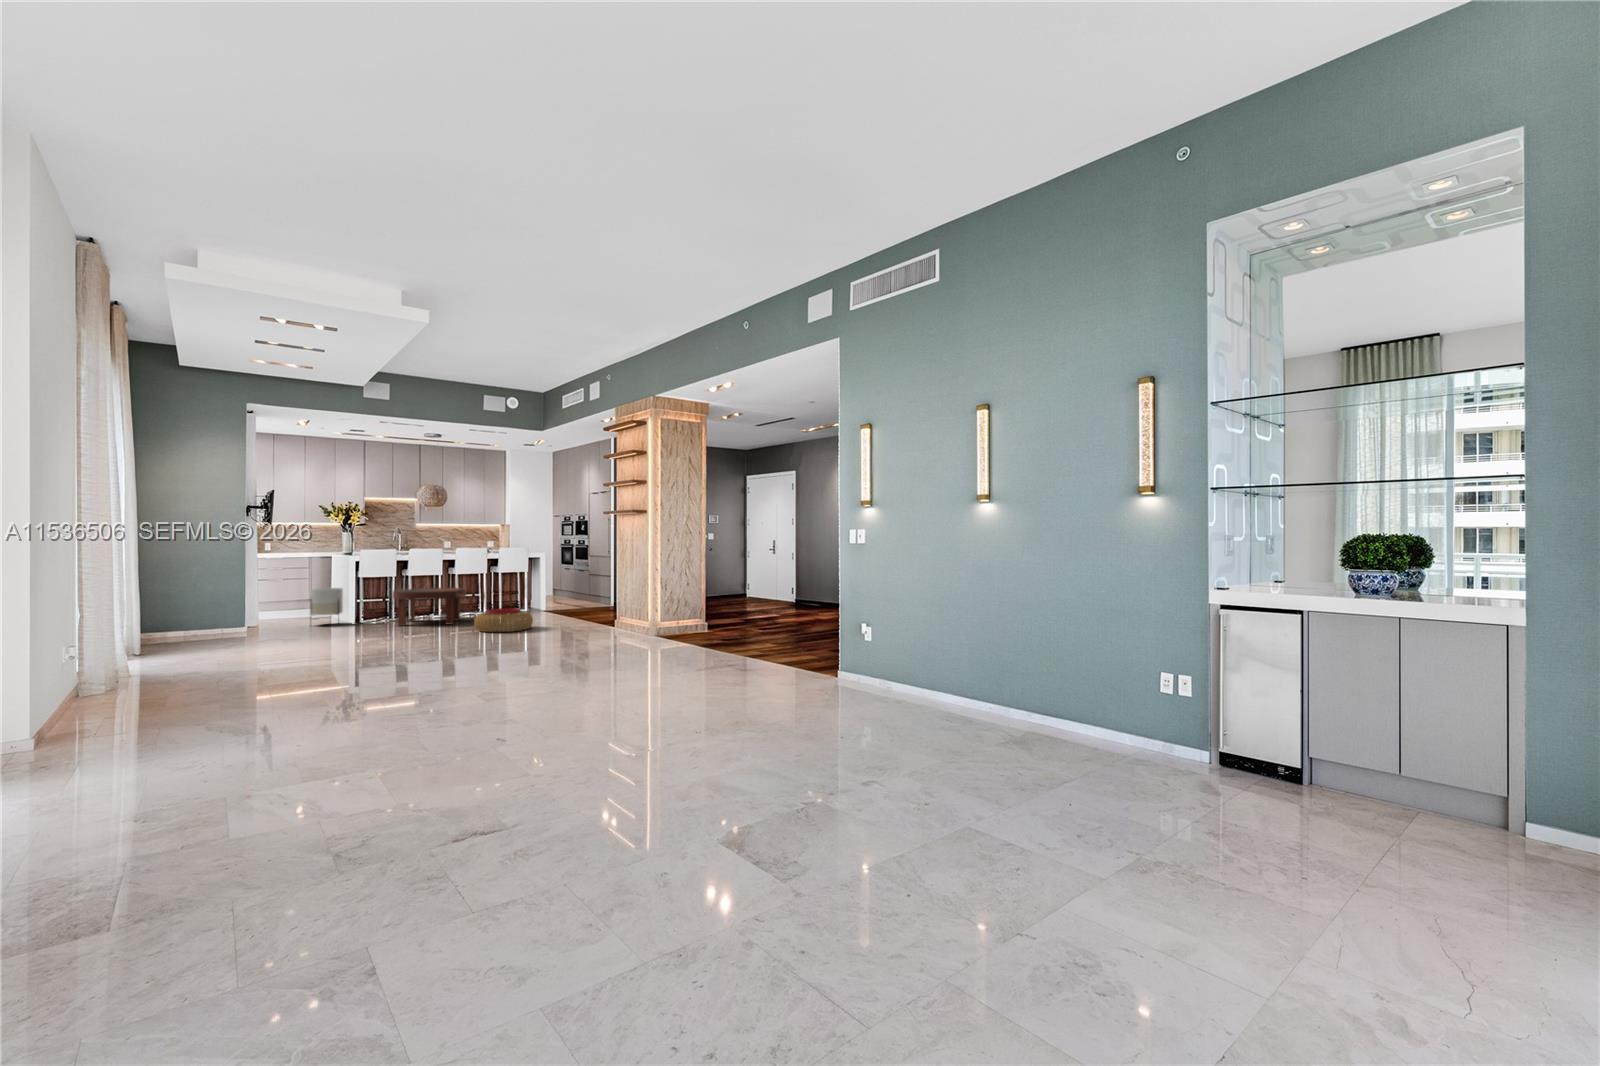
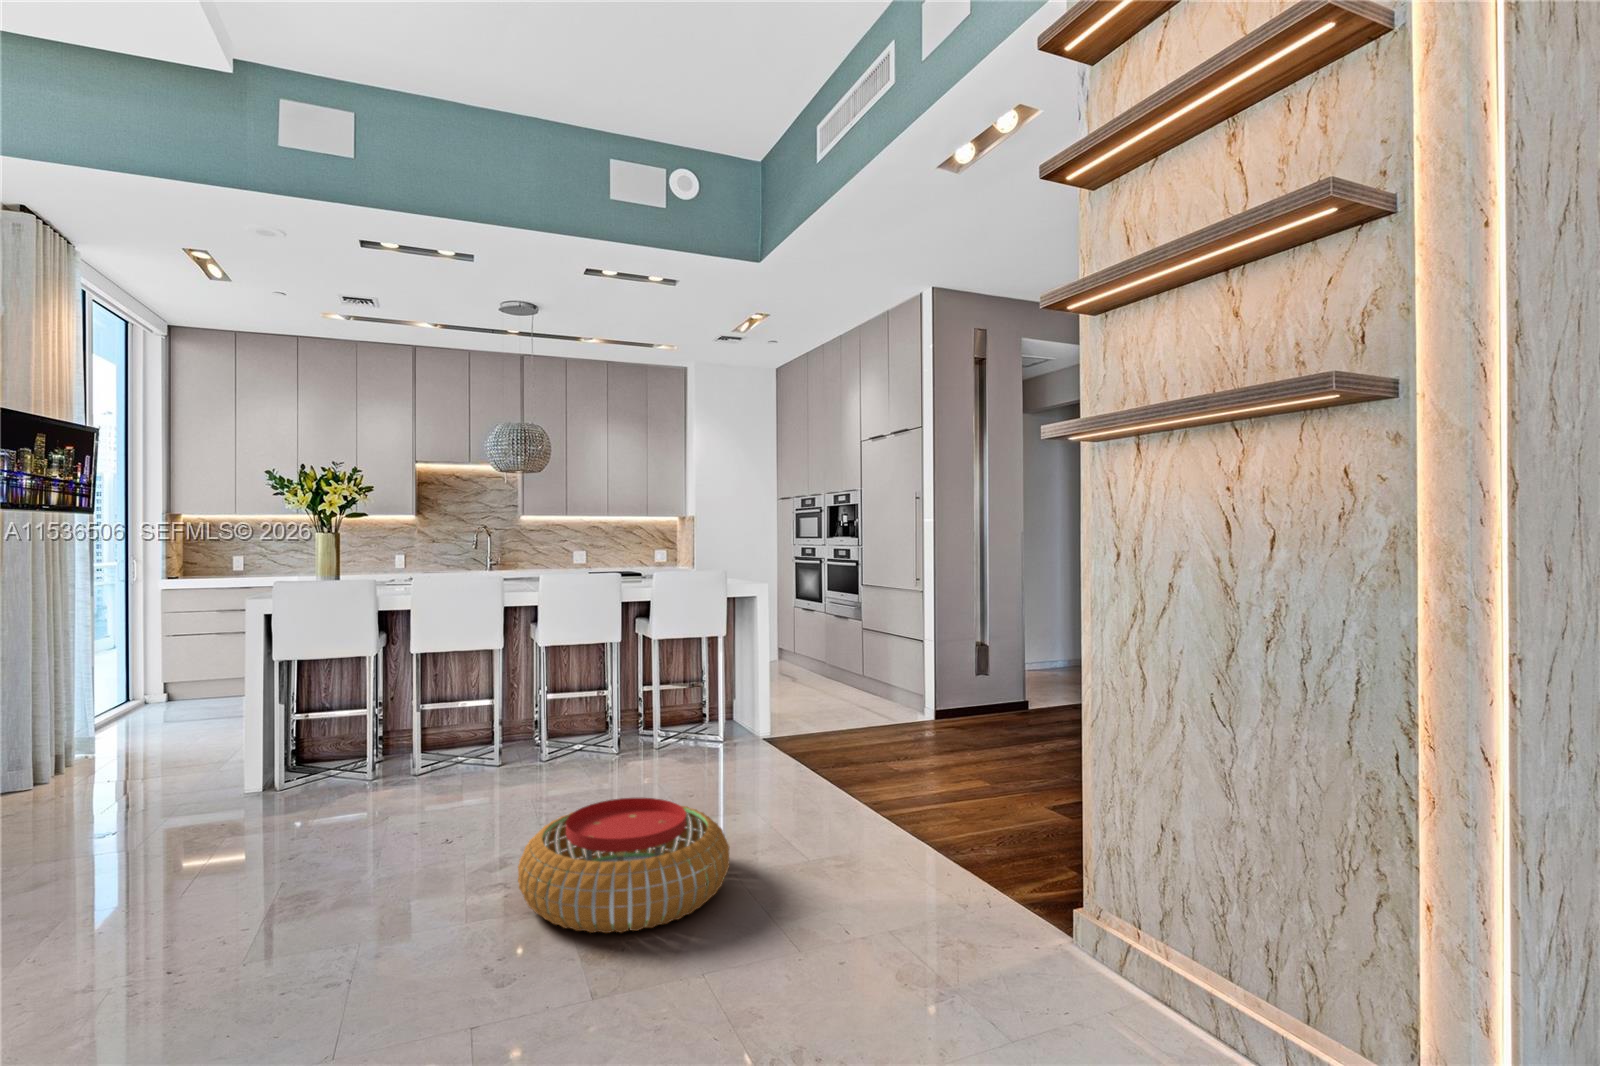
planter: present [310,588,343,615] -> none [151,680,247,793]
coffee table: present [393,588,466,626] -> none [349,680,555,813]

